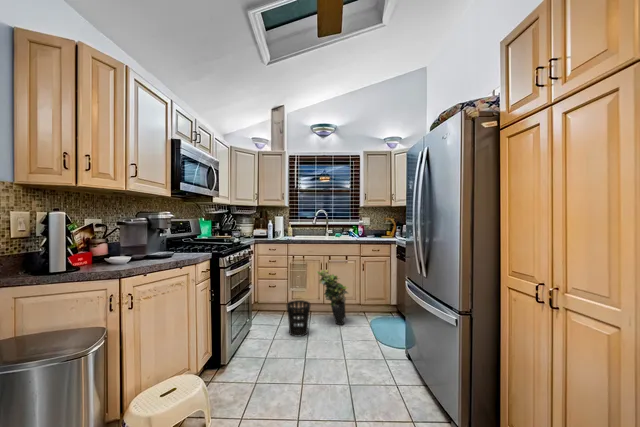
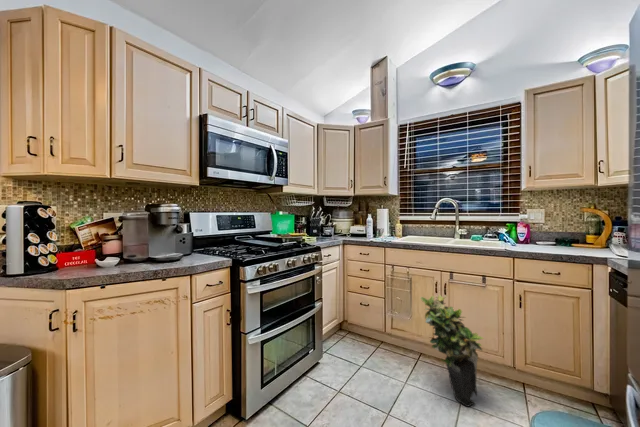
wastebasket: present [286,300,310,337] -> none [359,340,400,409]

